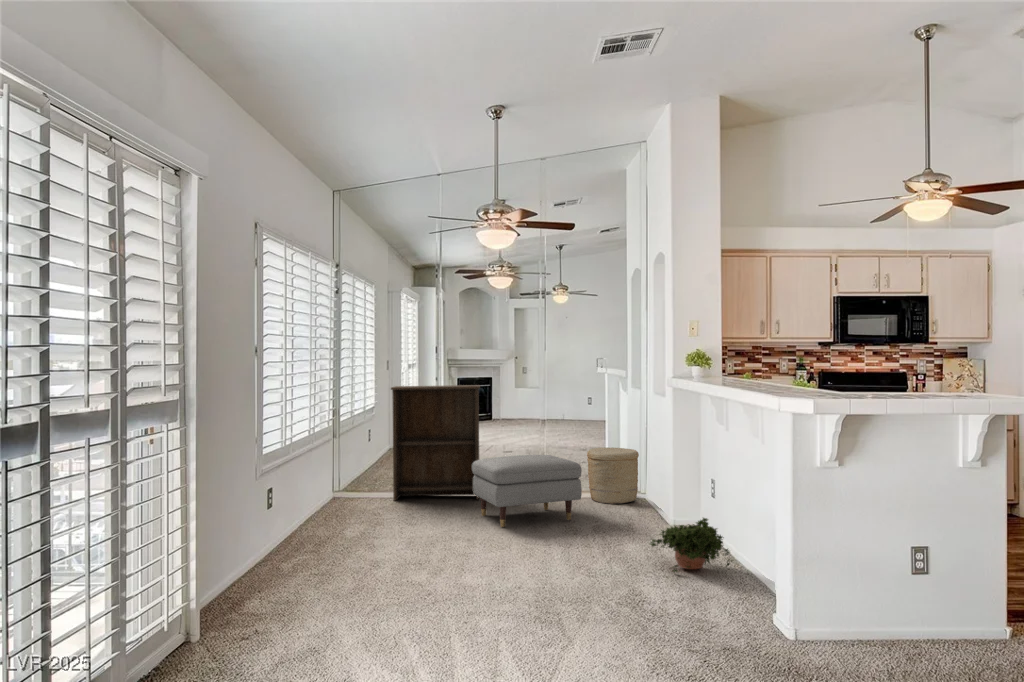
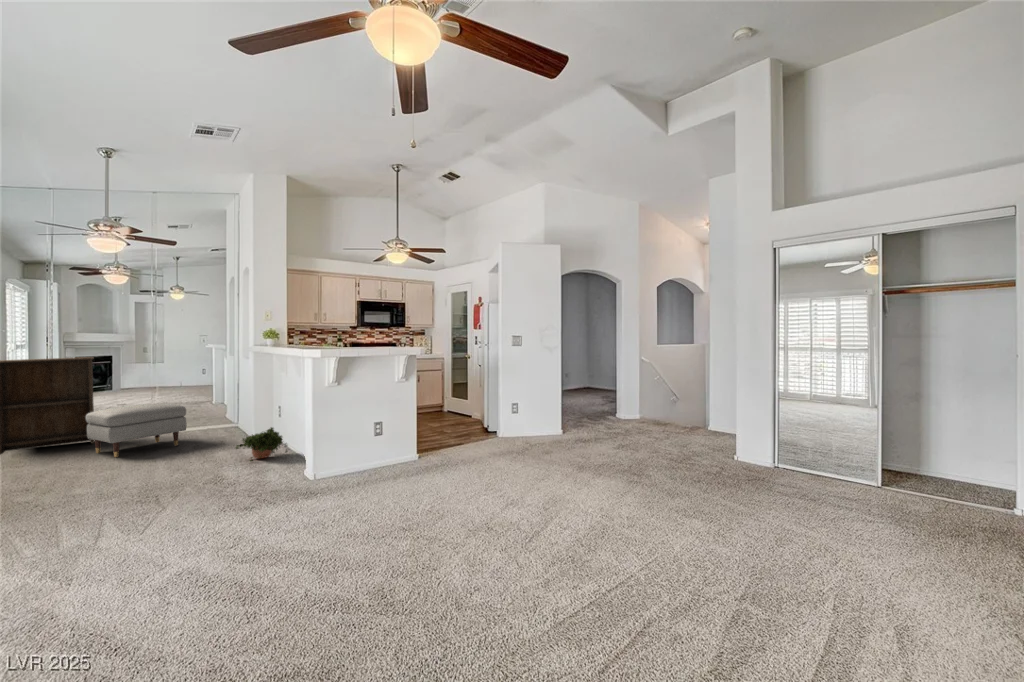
woven basket: present [587,447,639,504] -> none [193,395,234,433]

